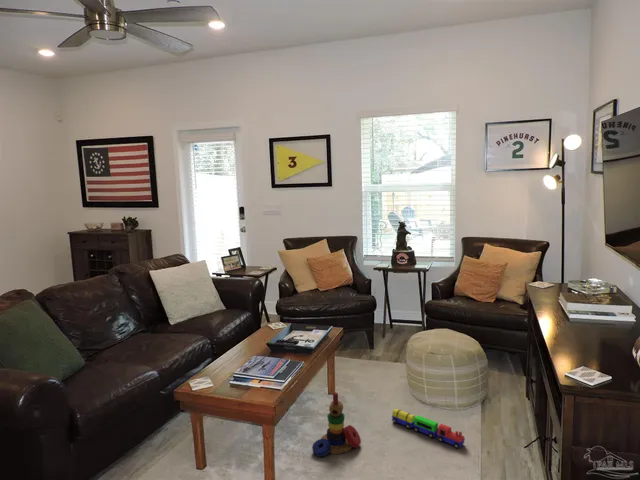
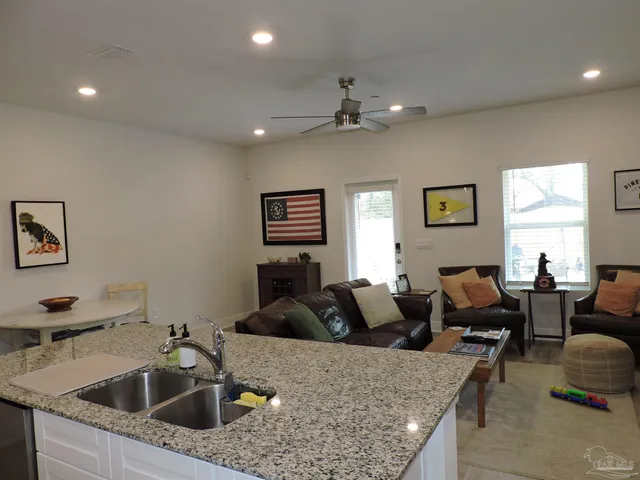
stacking toy: present [312,392,361,457] -> none [495,367,529,409]

